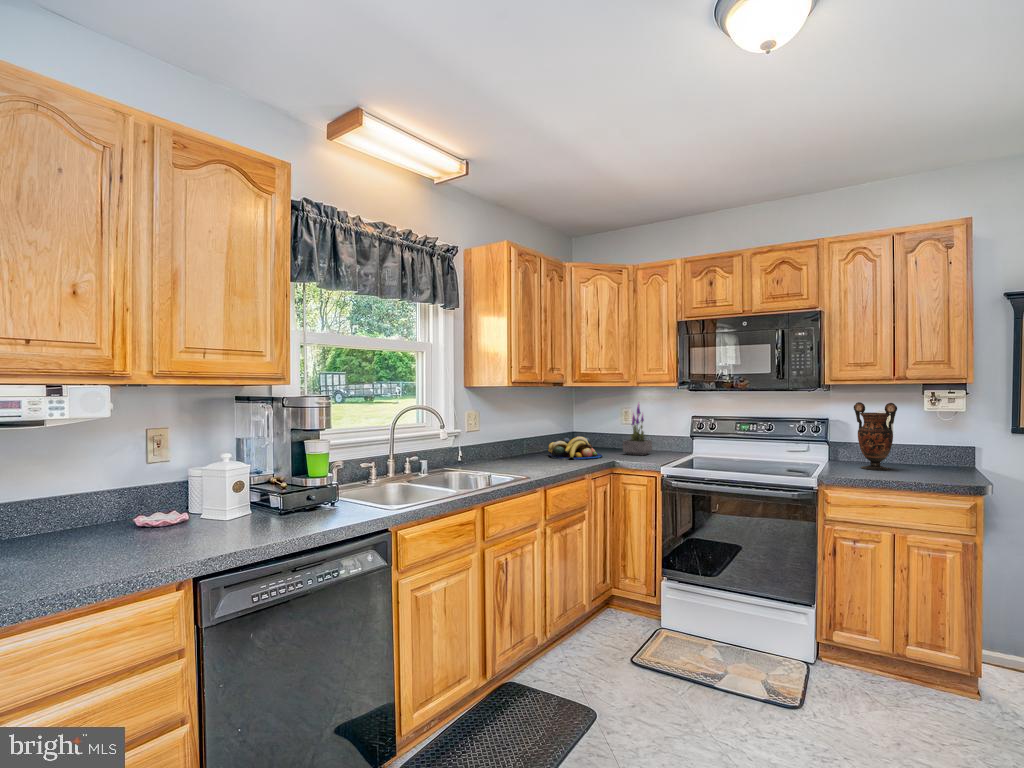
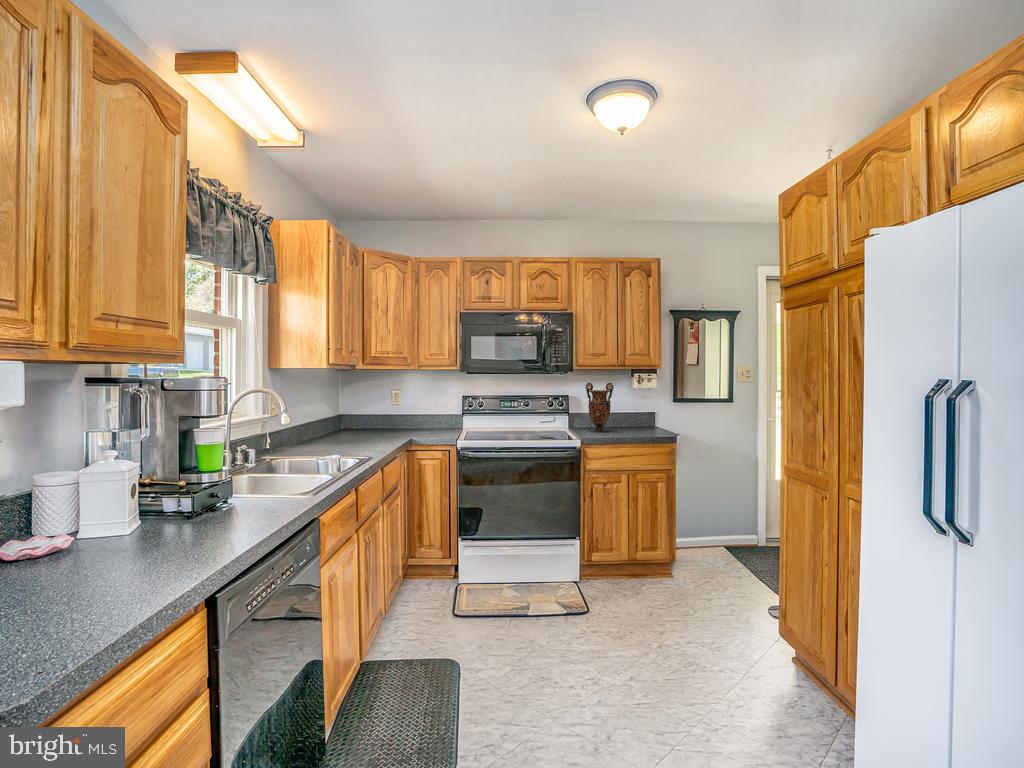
potted plant: present [623,404,652,455] -> none [404,384,427,435]
fruit bowl: present [548,436,602,460] -> none [334,419,391,442]

